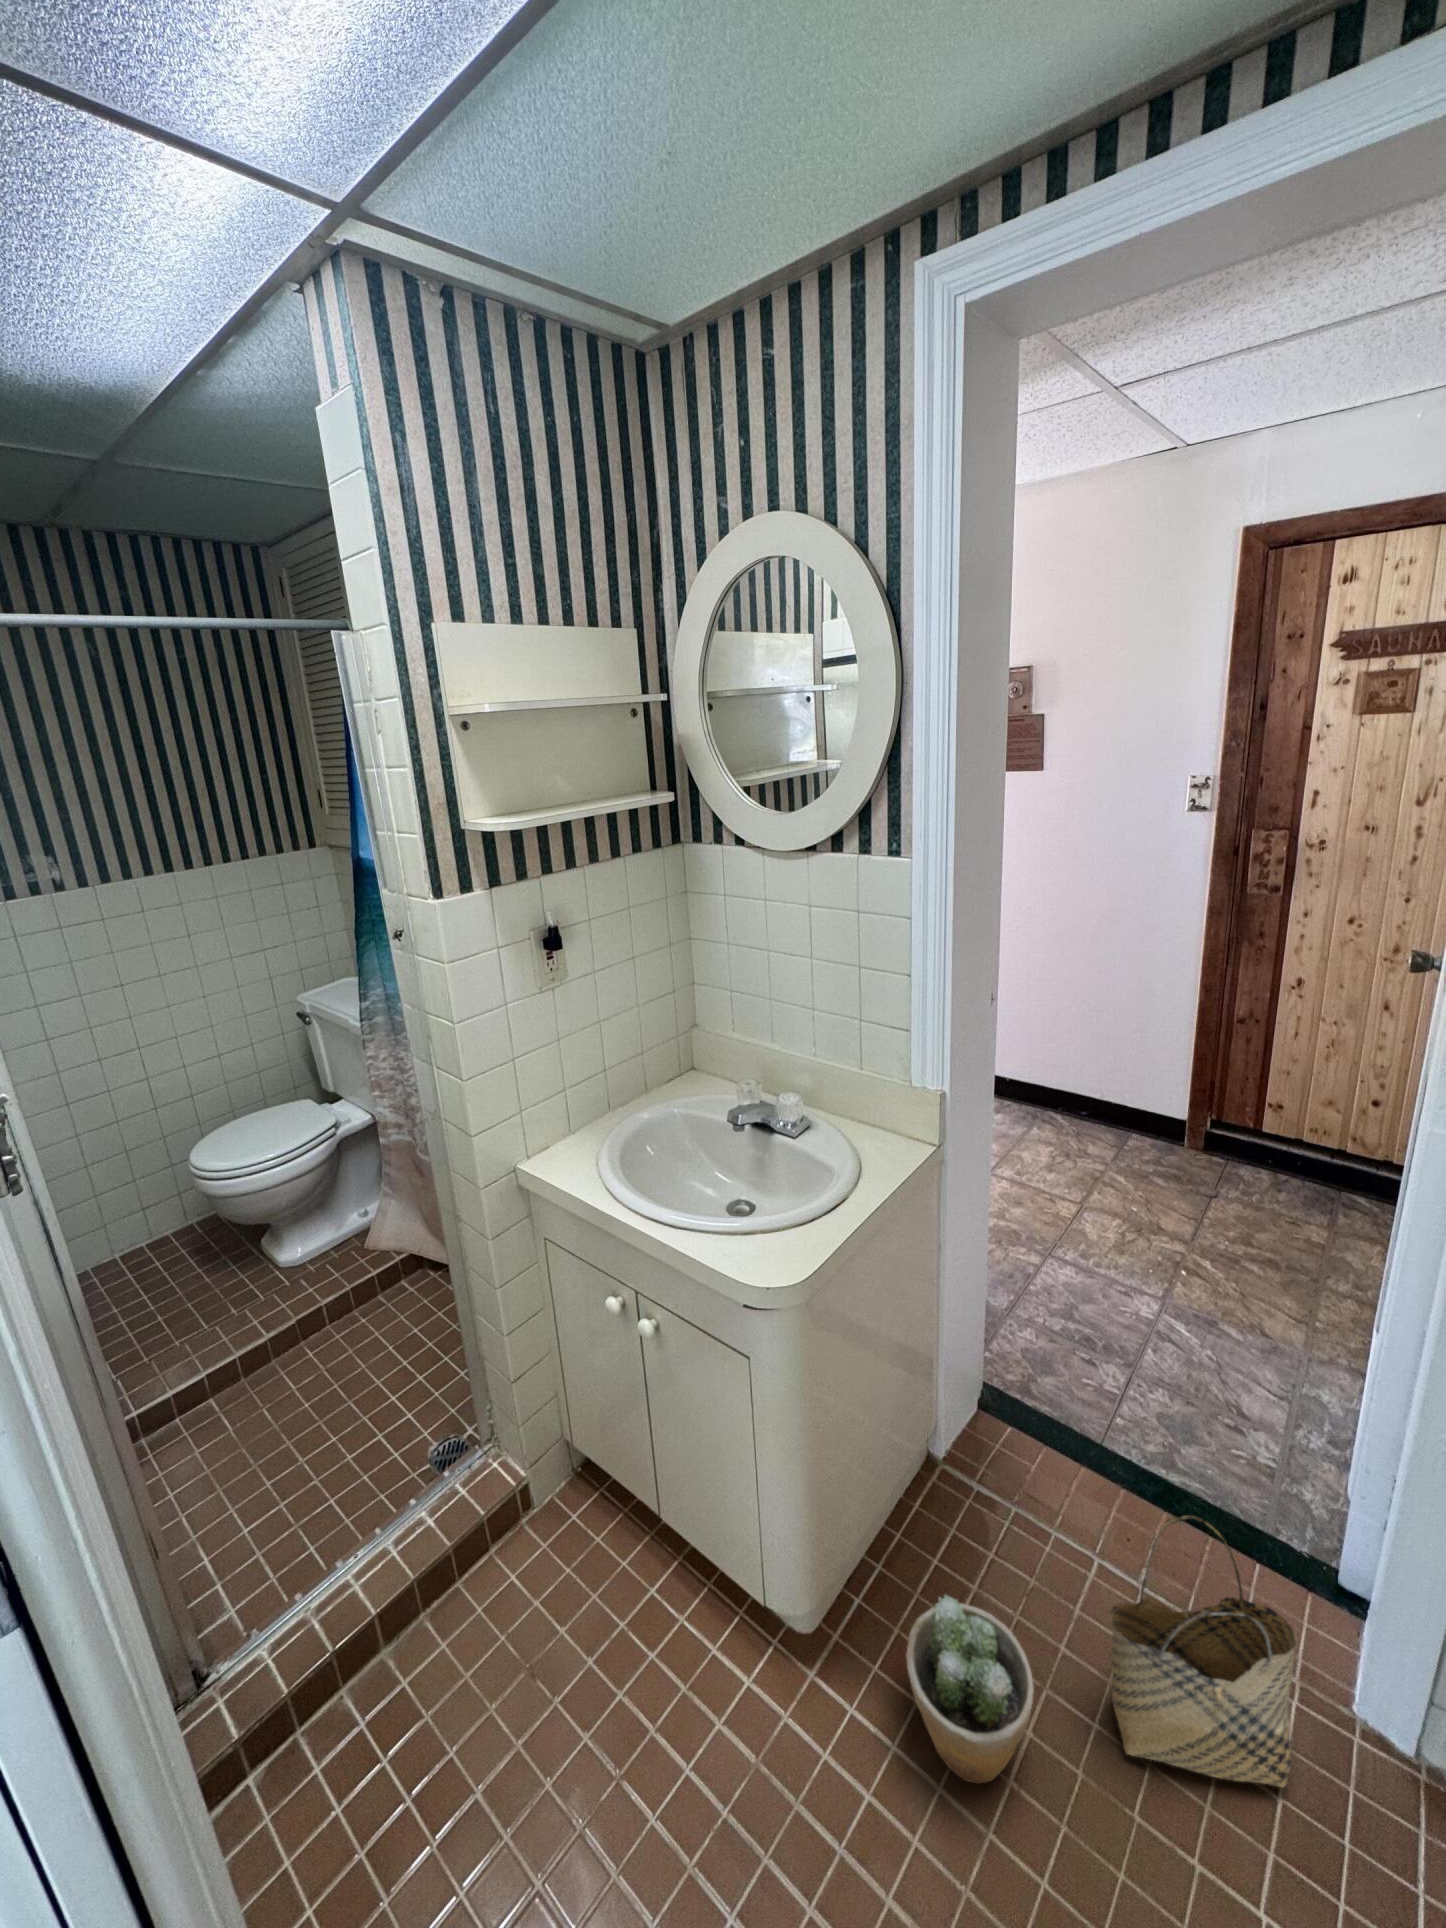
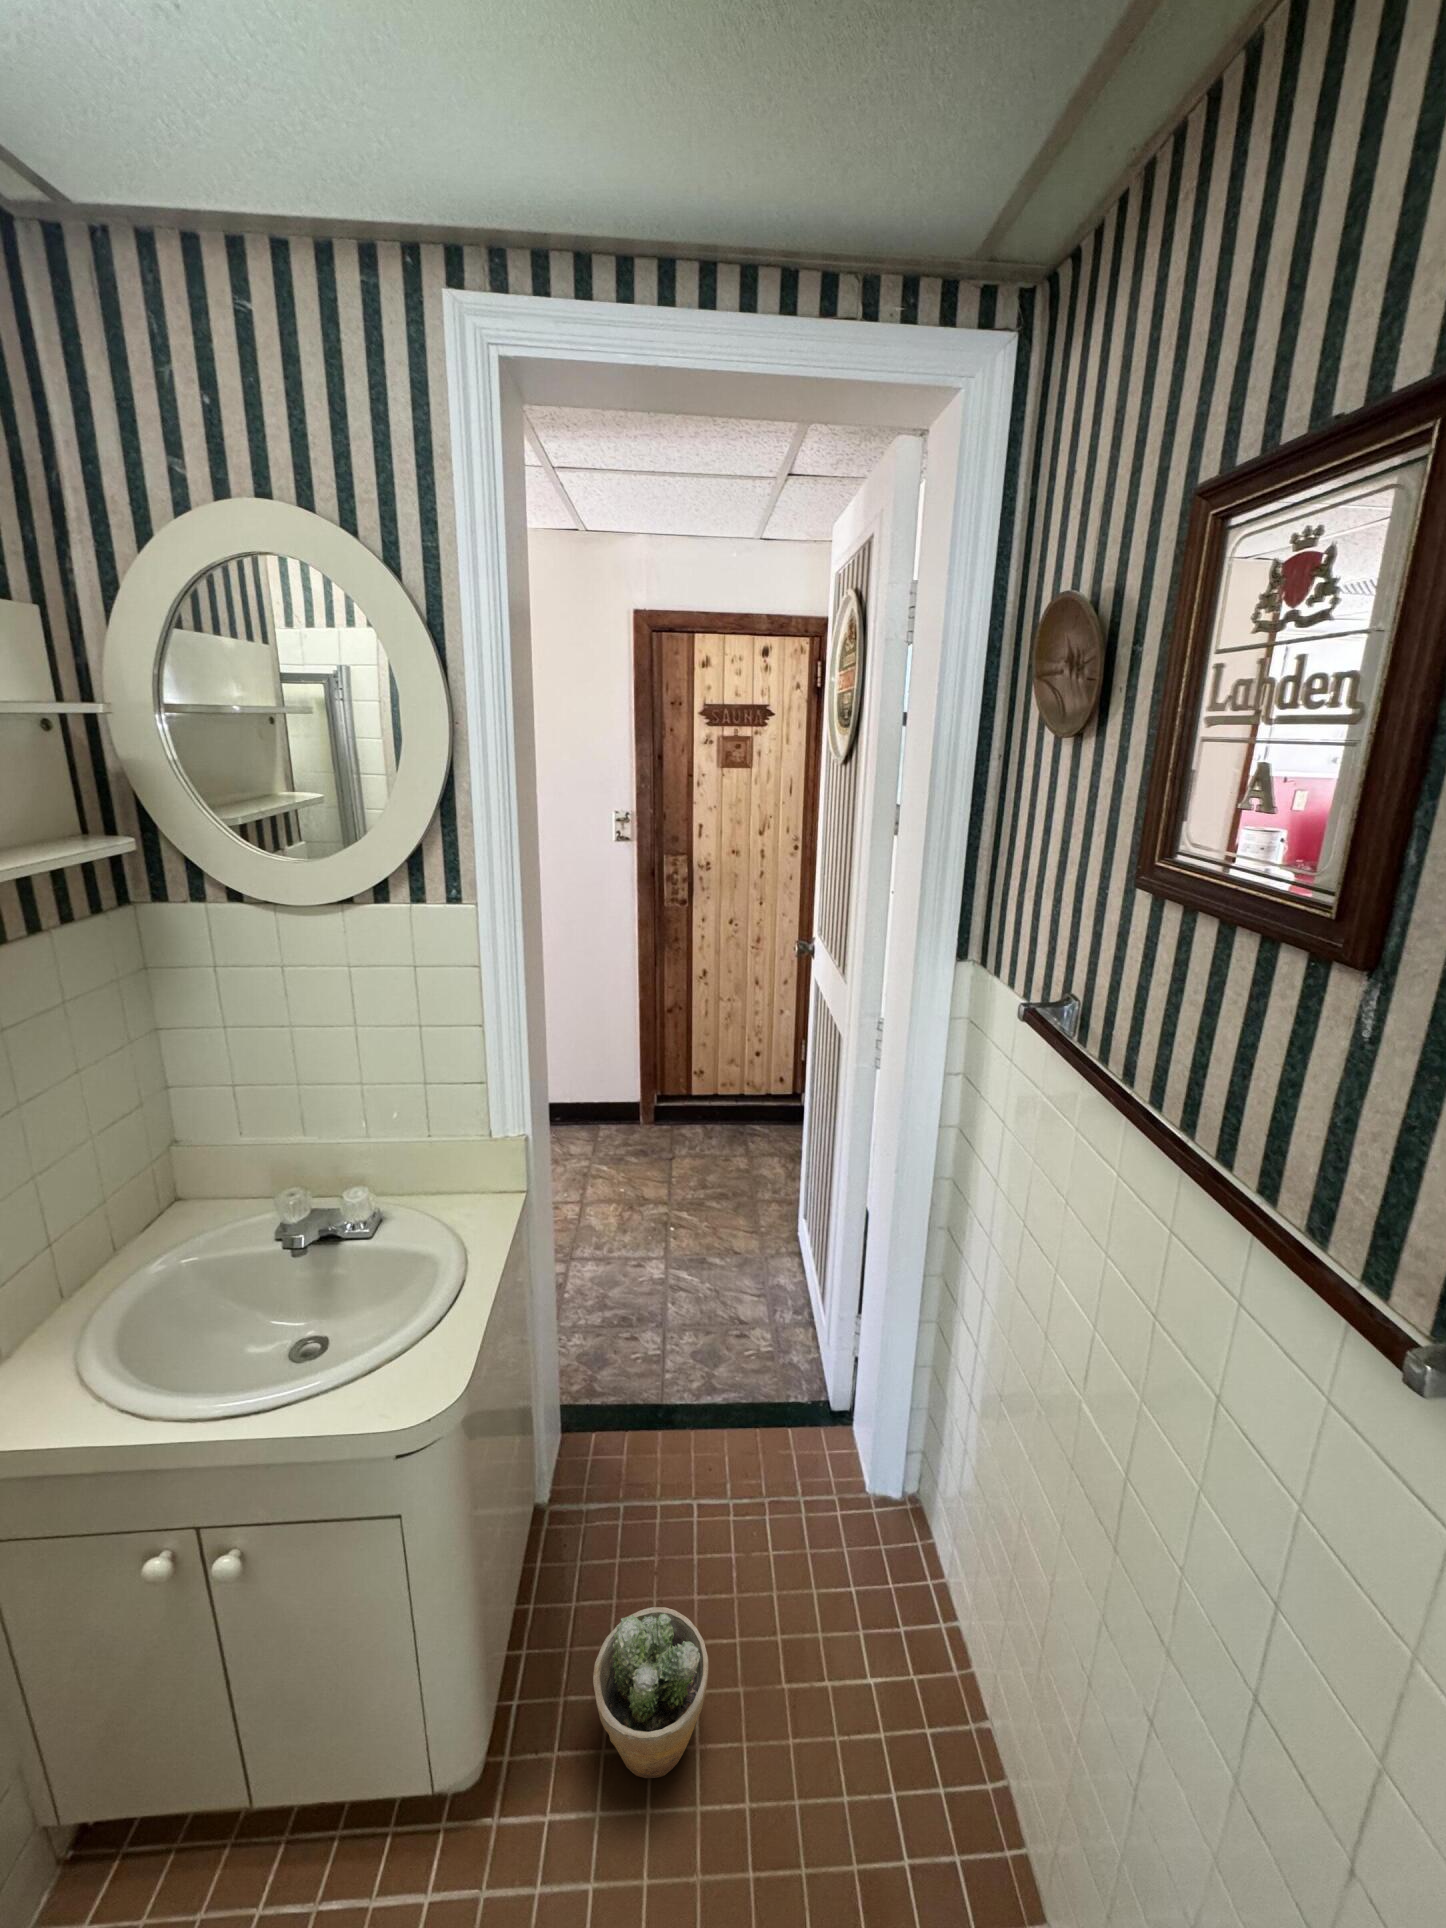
woven basket: present [1109,1515,1296,1788] -> none [738,1413,852,1638]

